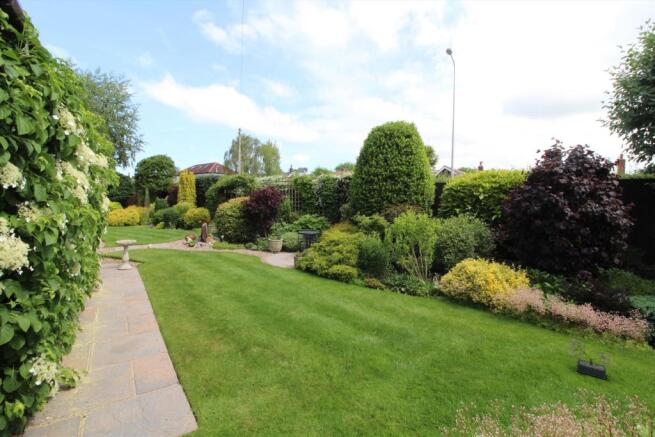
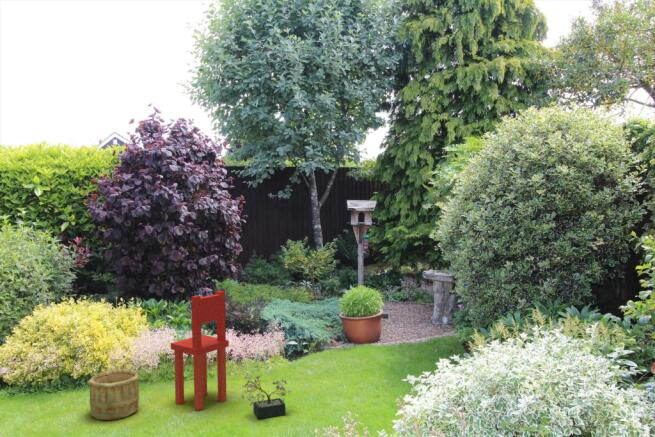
chair: none [523,272,567,350] -> present [171,291,229,411]
wooden bucket: none [470,303,501,332] -> present [88,369,139,420]

